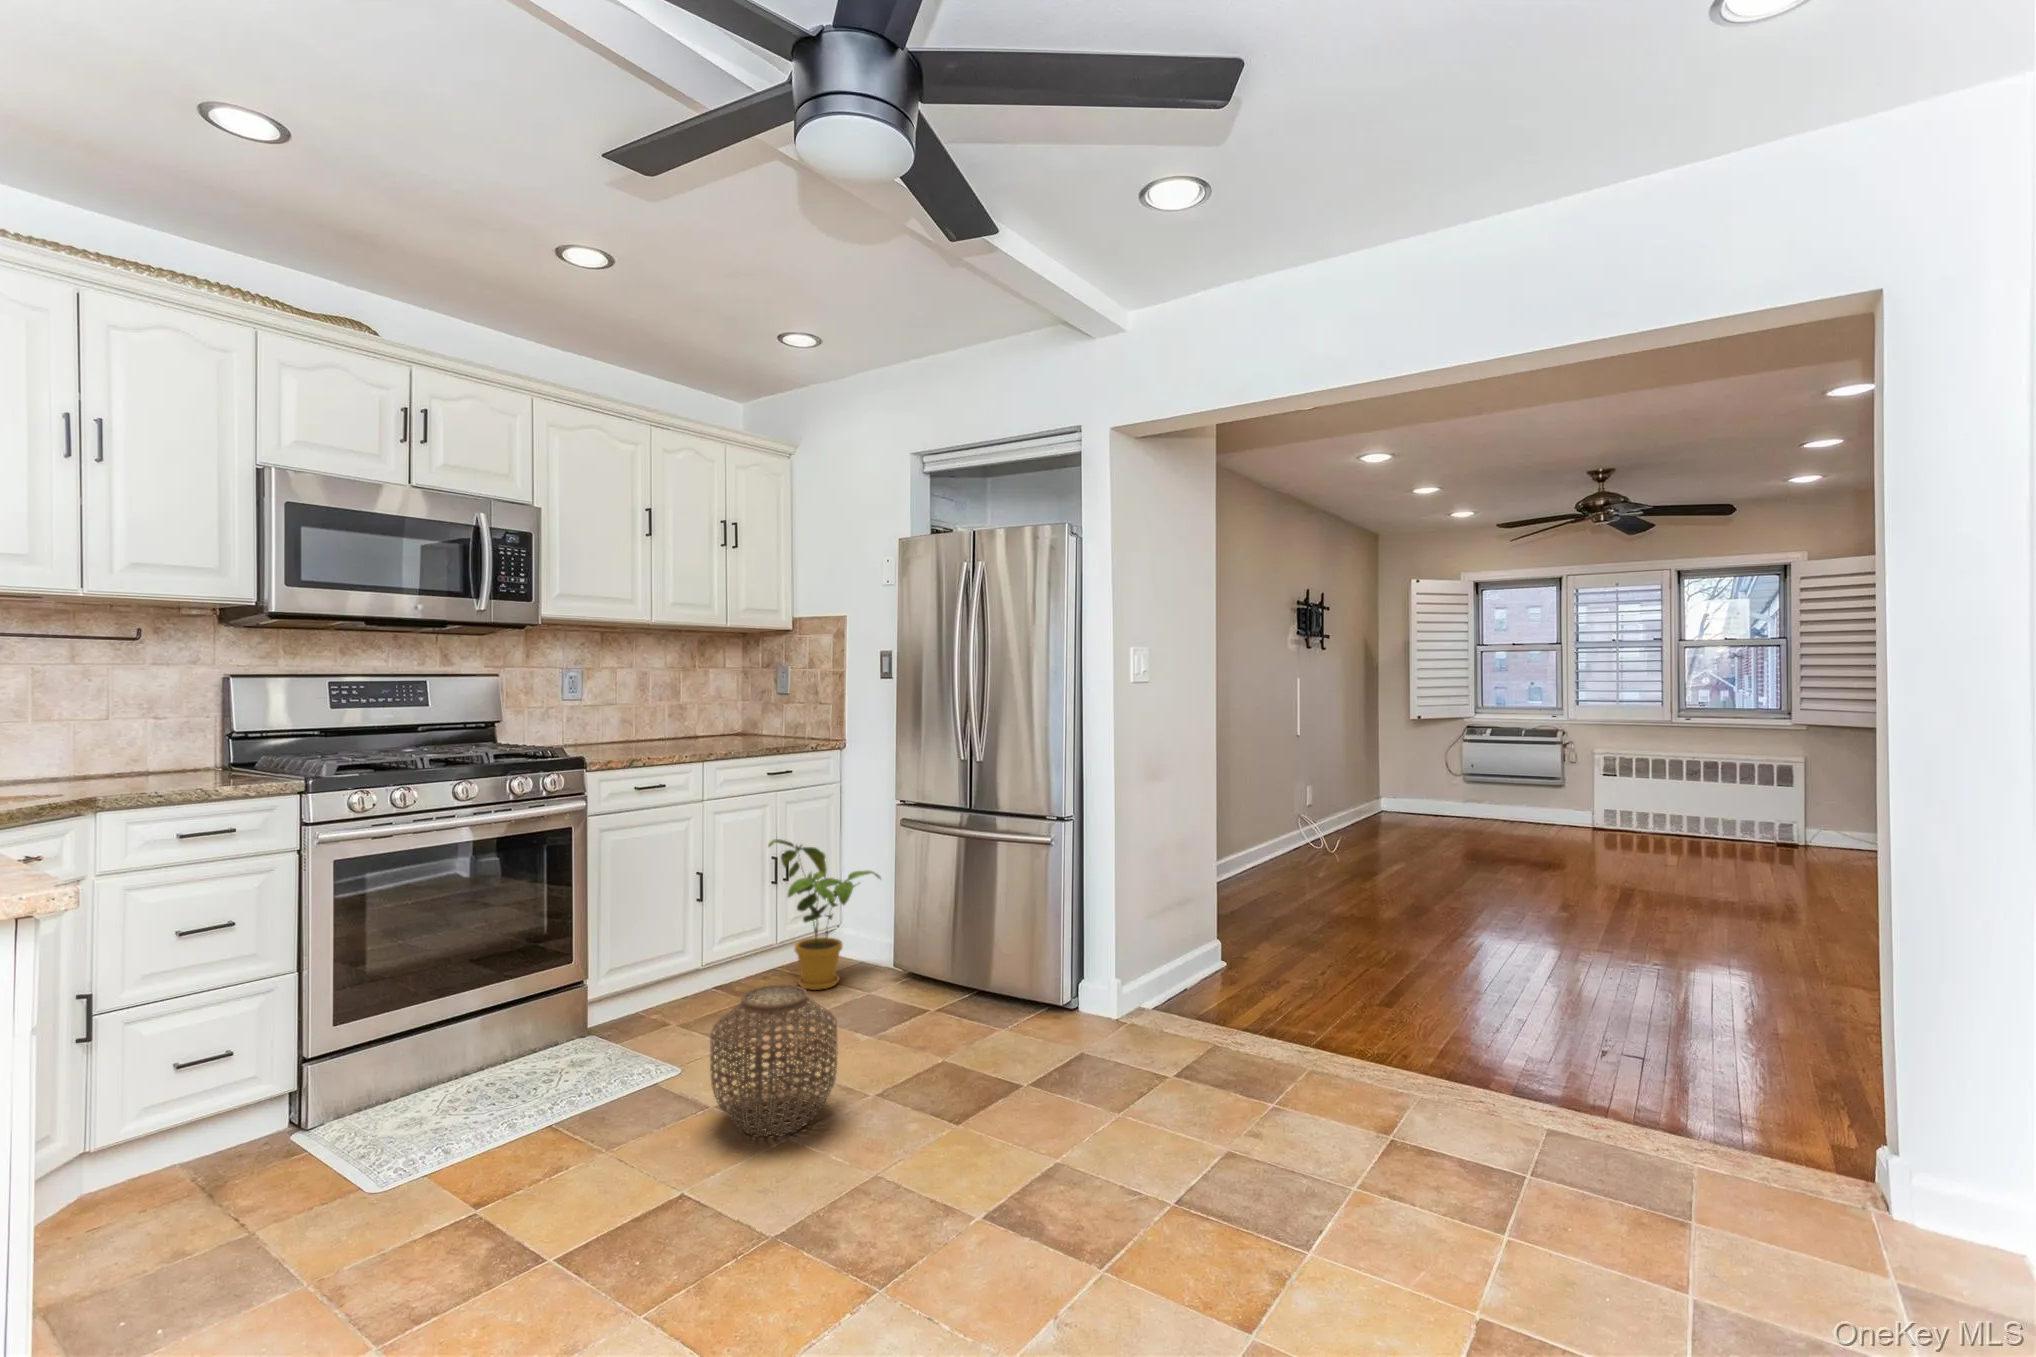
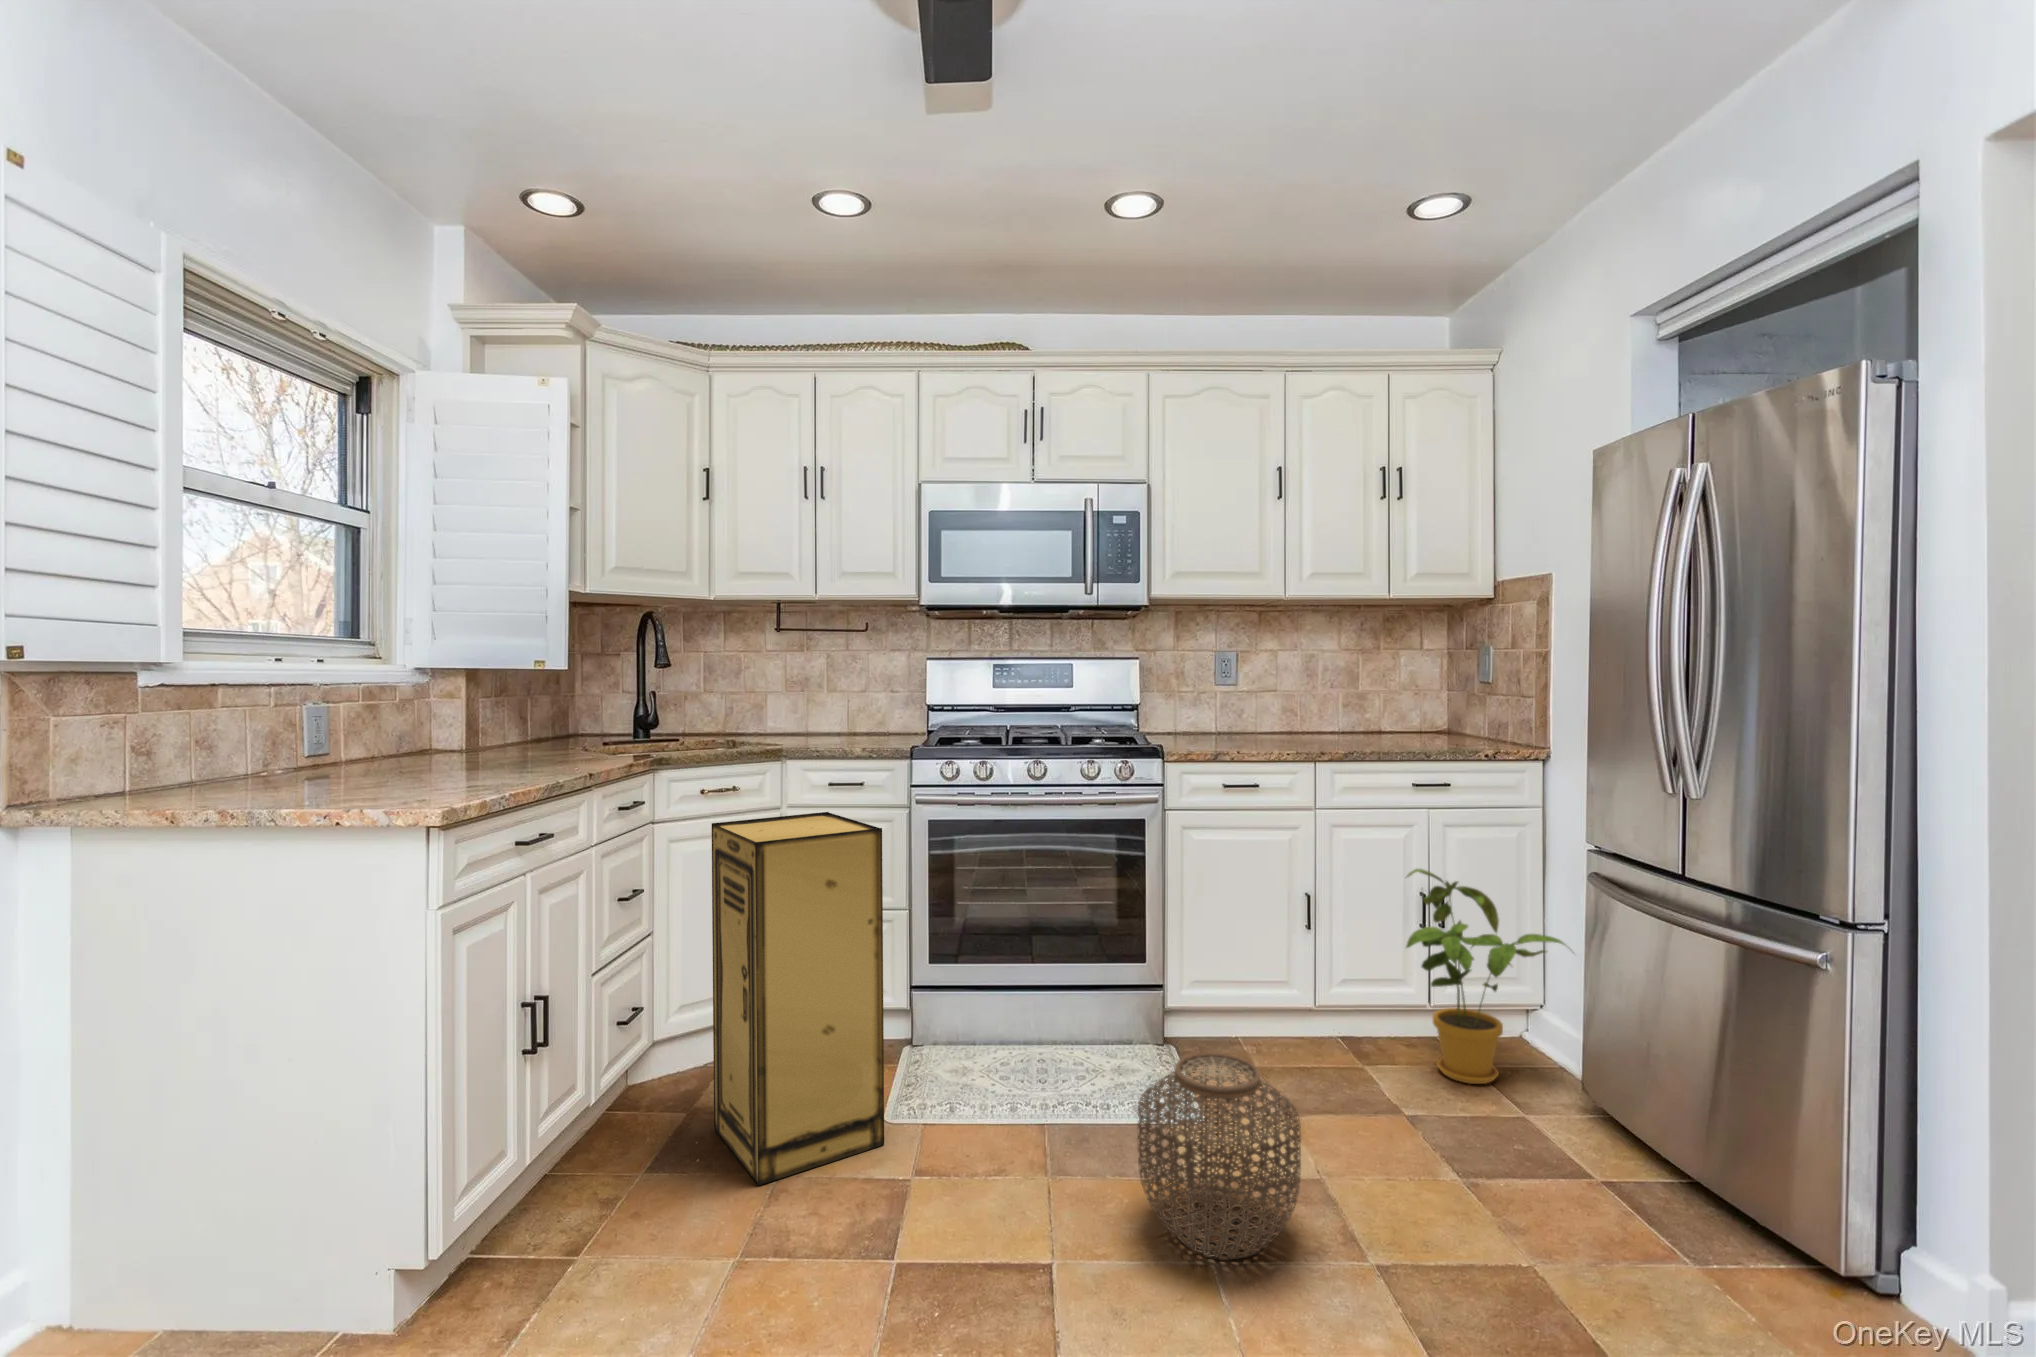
storage cabinet: none [144,858,412,1292] -> present [712,812,884,1186]

